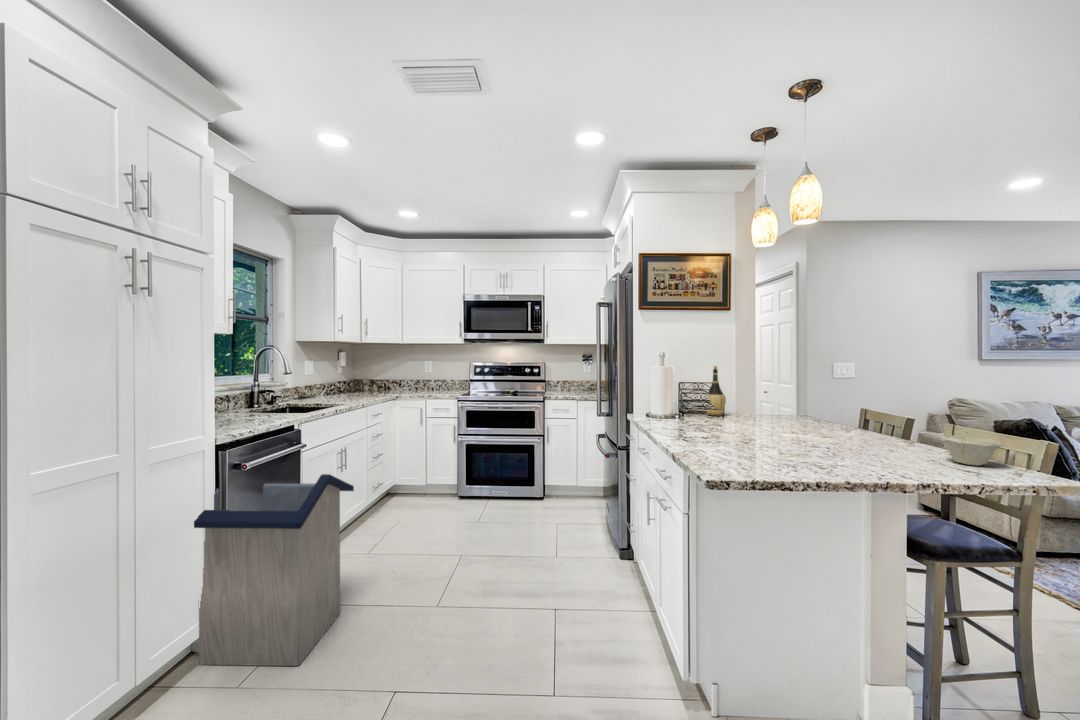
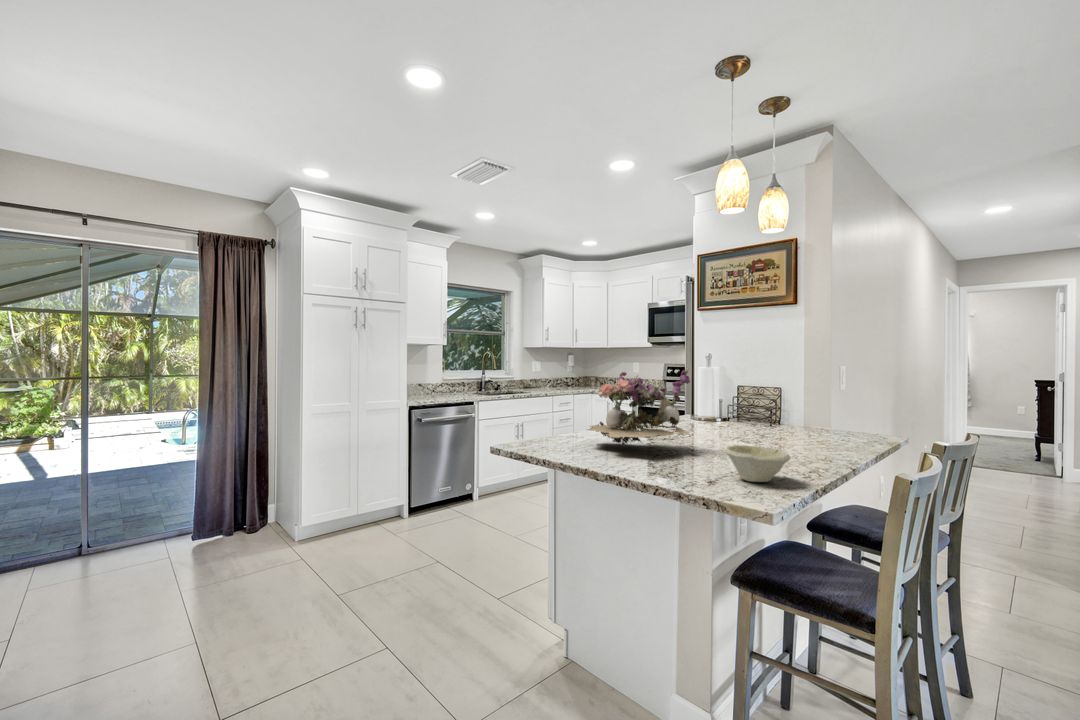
wine bottle: present [707,366,726,416] -> none [759,368,784,423]
flower arrangement: none [753,369,866,454] -> present [588,368,690,446]
trash can: present [194,474,354,666] -> none [369,425,470,542]

